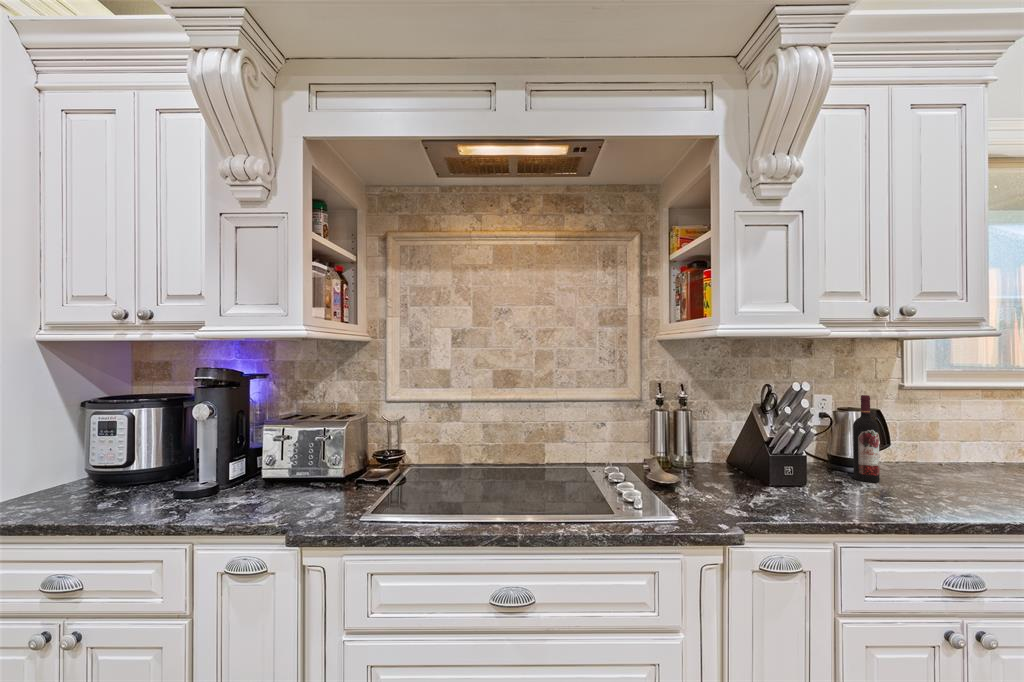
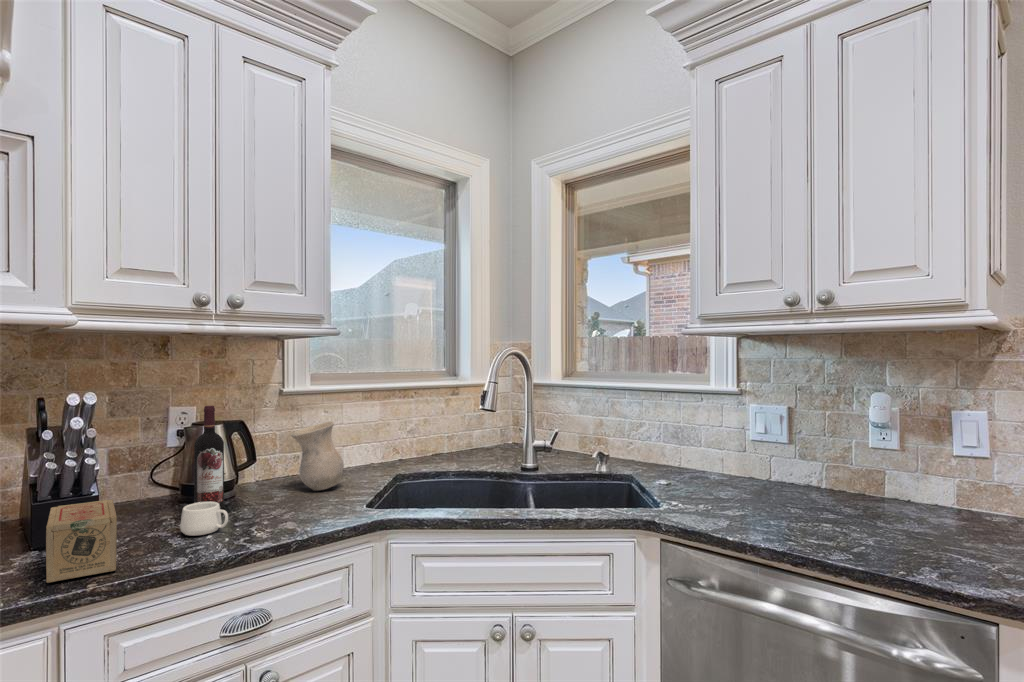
vase: none [927,417,990,480] -> present [291,421,344,491]
tea box: none [788,459,860,513] -> present [46,499,117,583]
mug: none [871,473,919,500] -> present [180,502,228,536]

